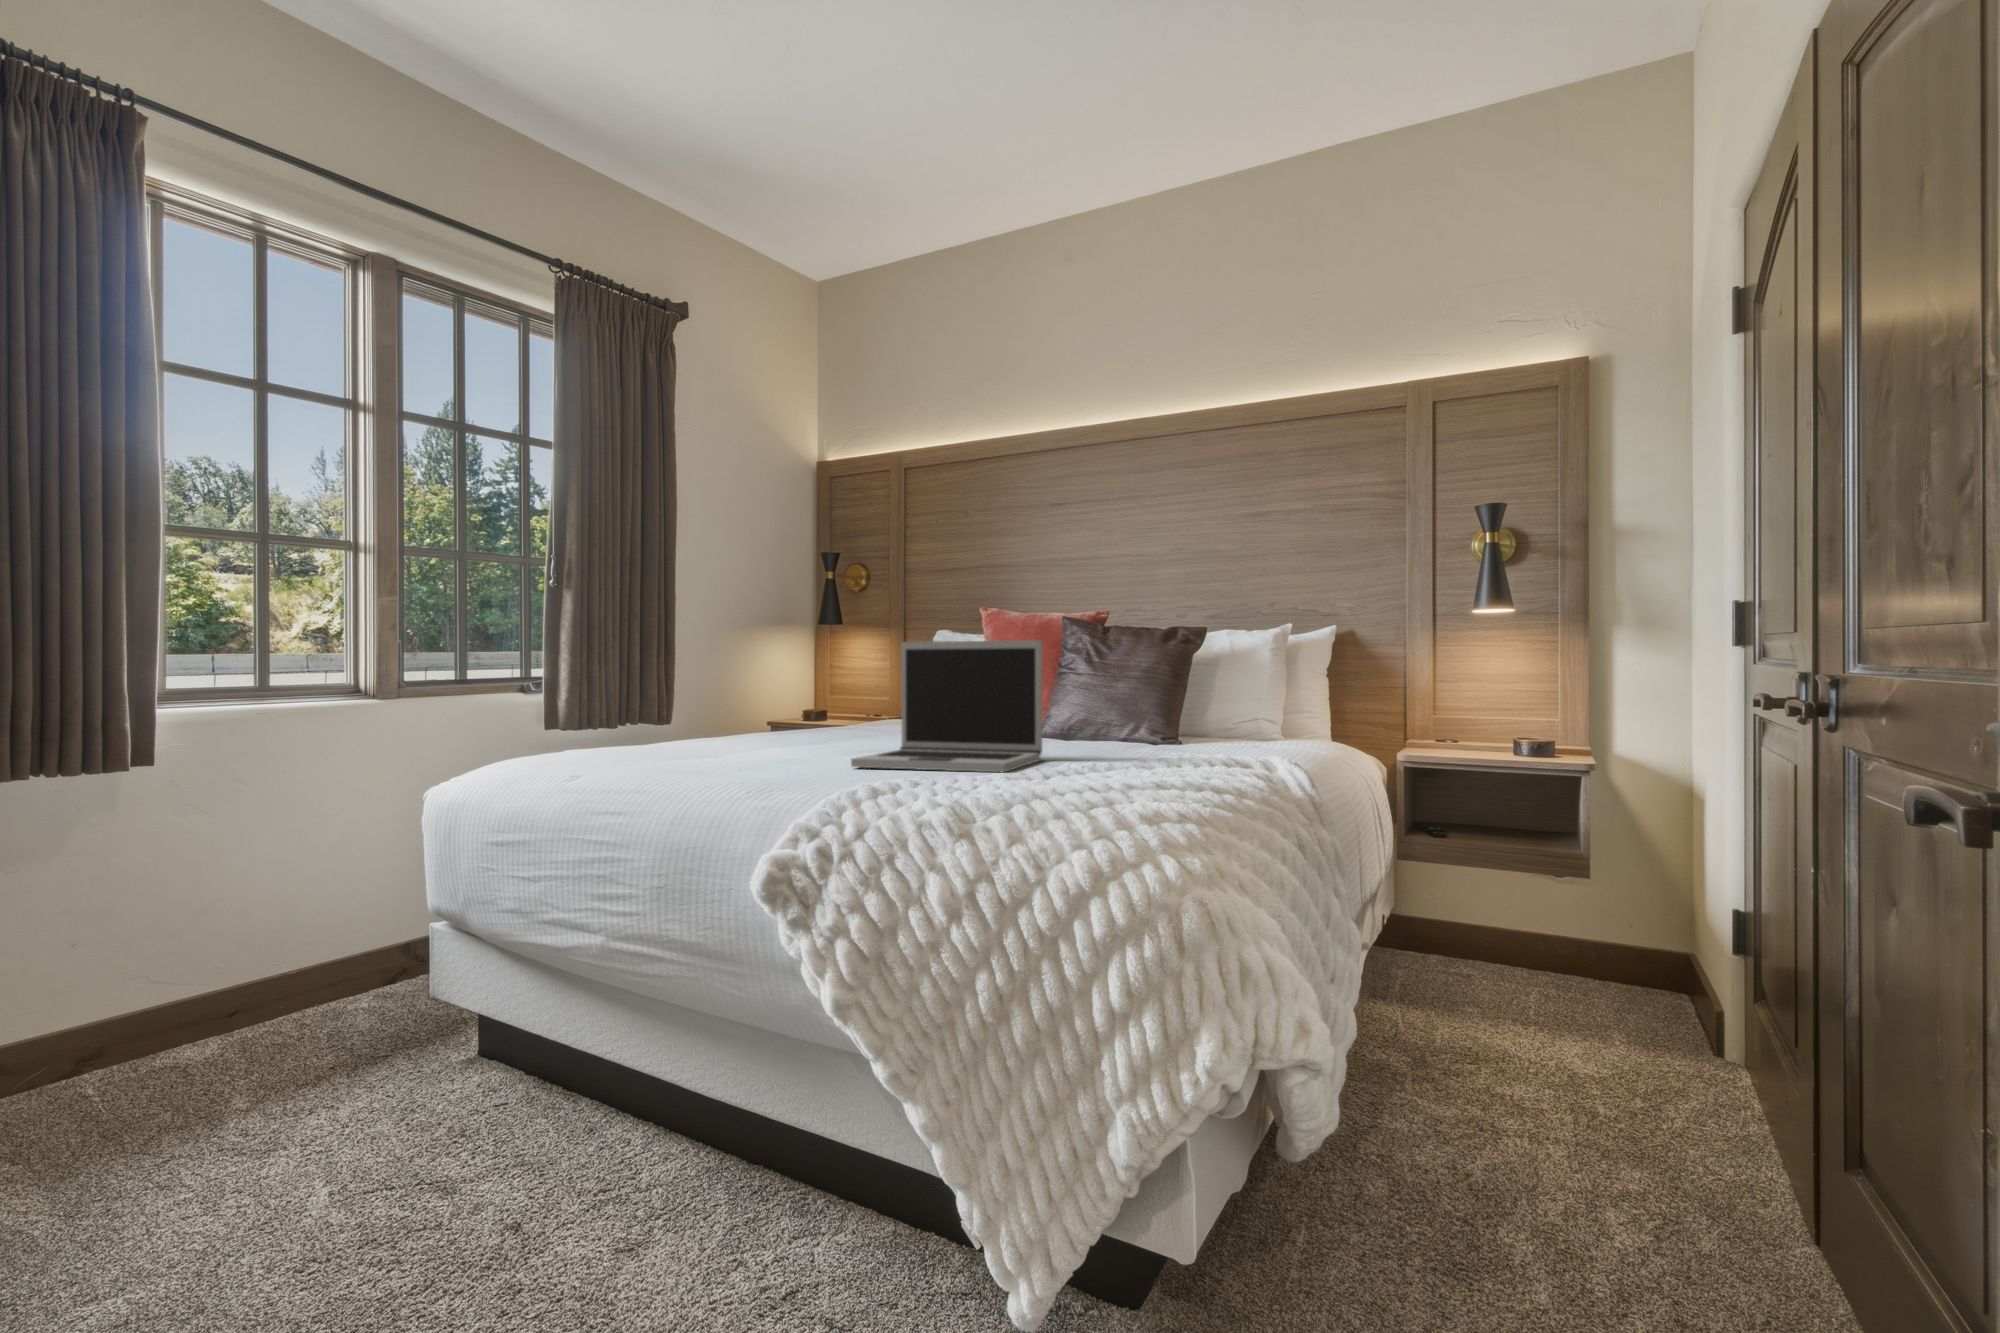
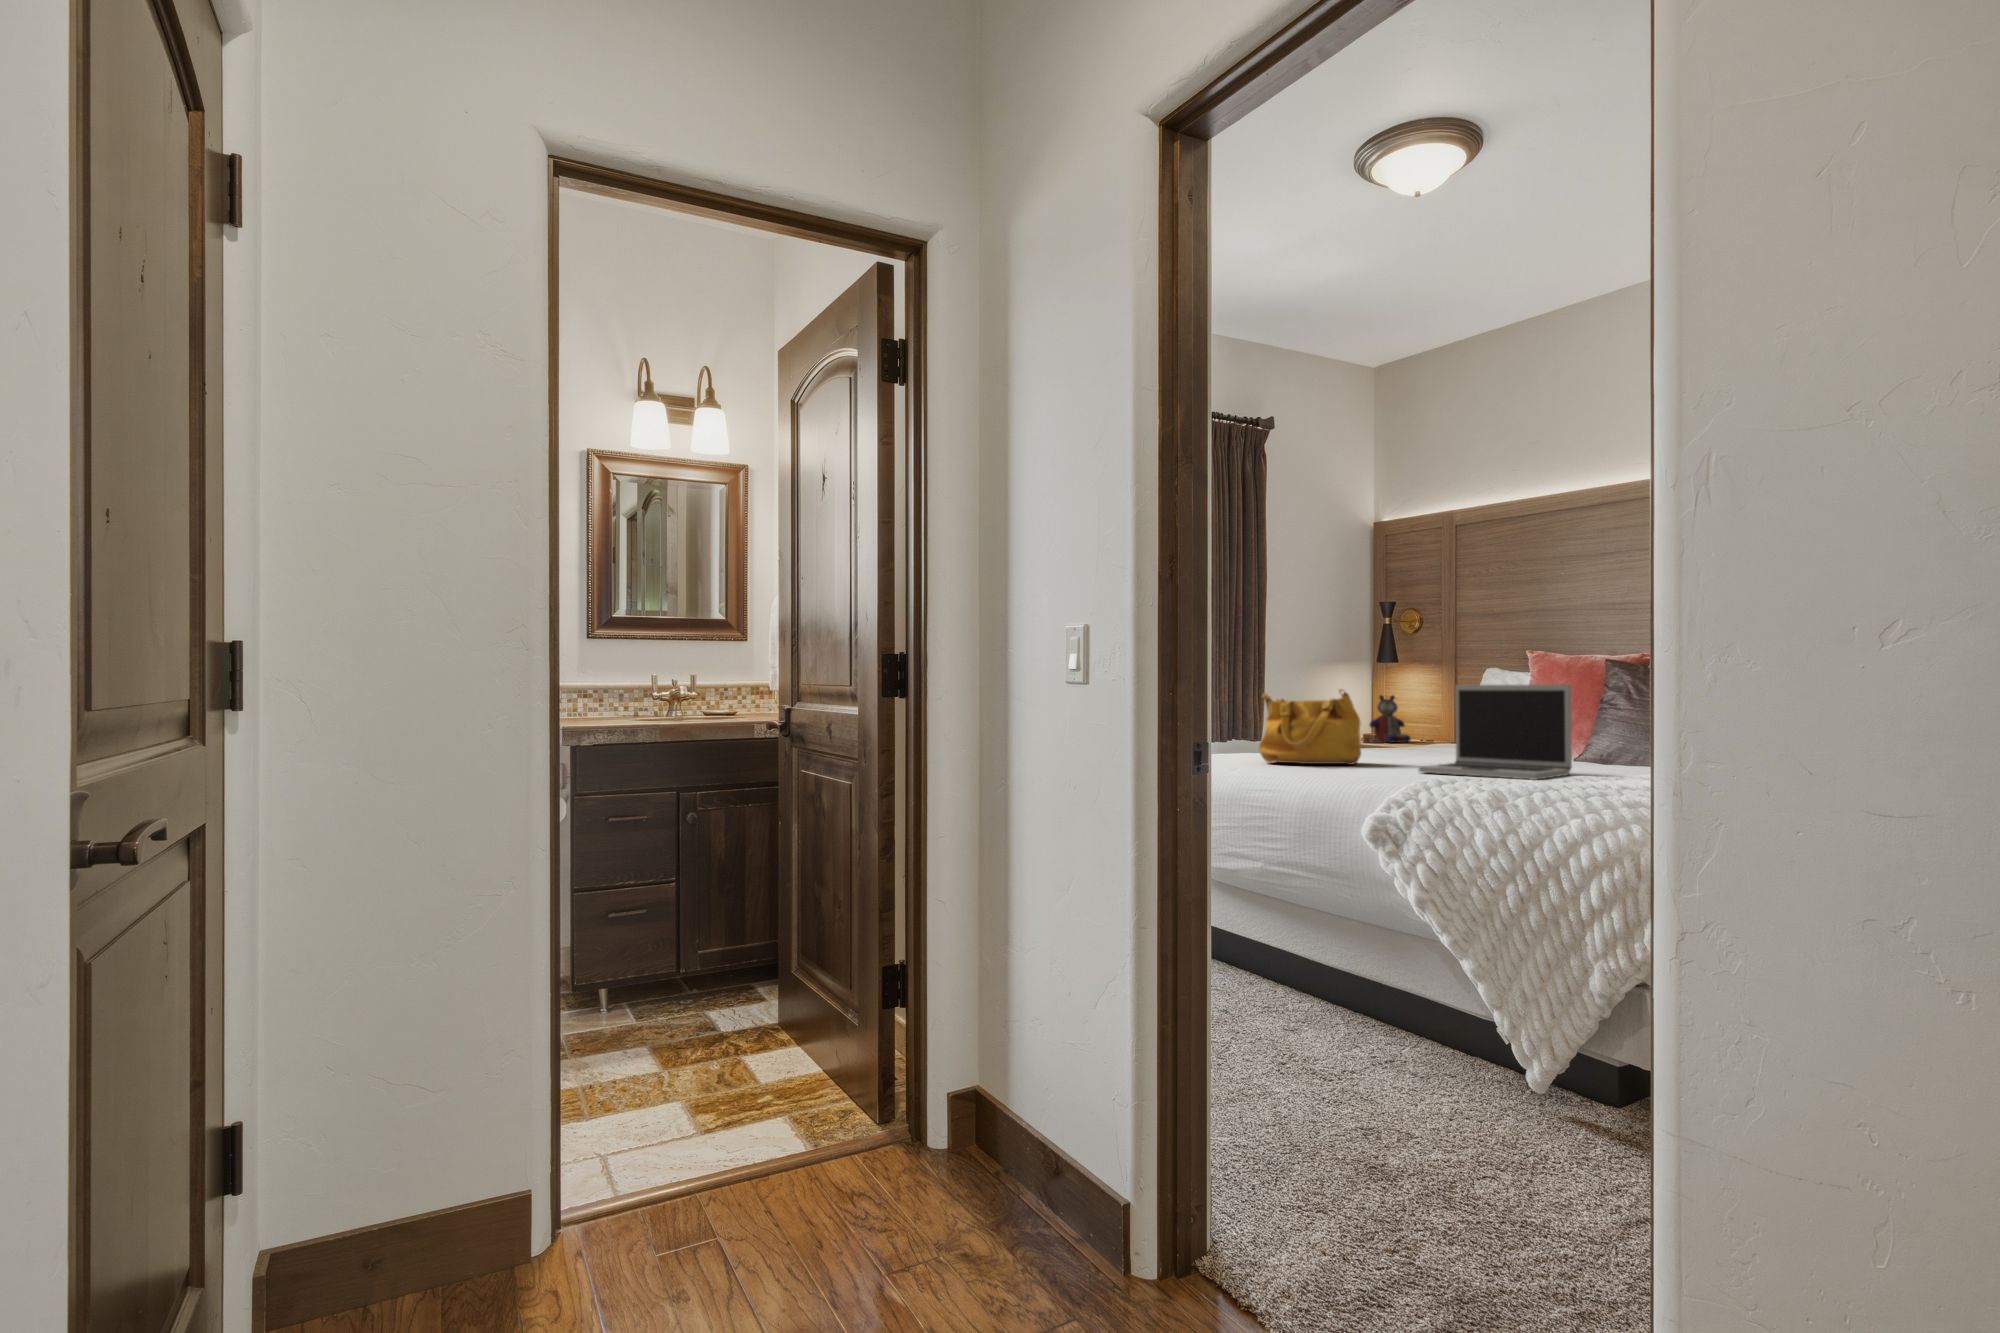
handbag: none [631,649,779,759] -> present [1259,690,1361,765]
stuffed bear: none [810,663,856,720] -> present [1370,695,1411,743]

